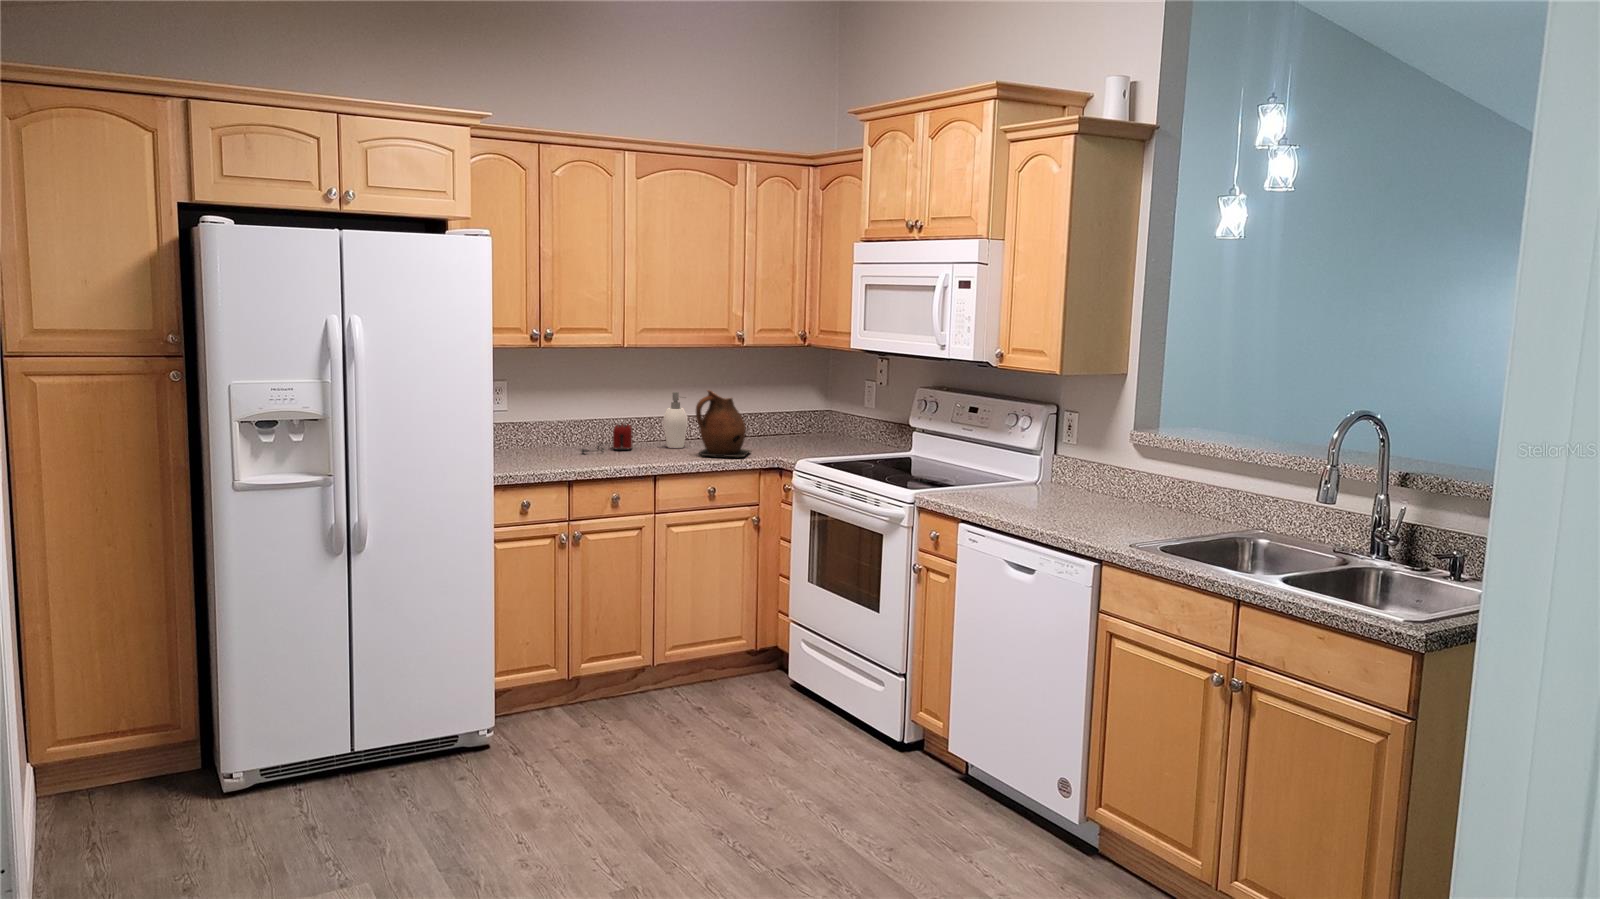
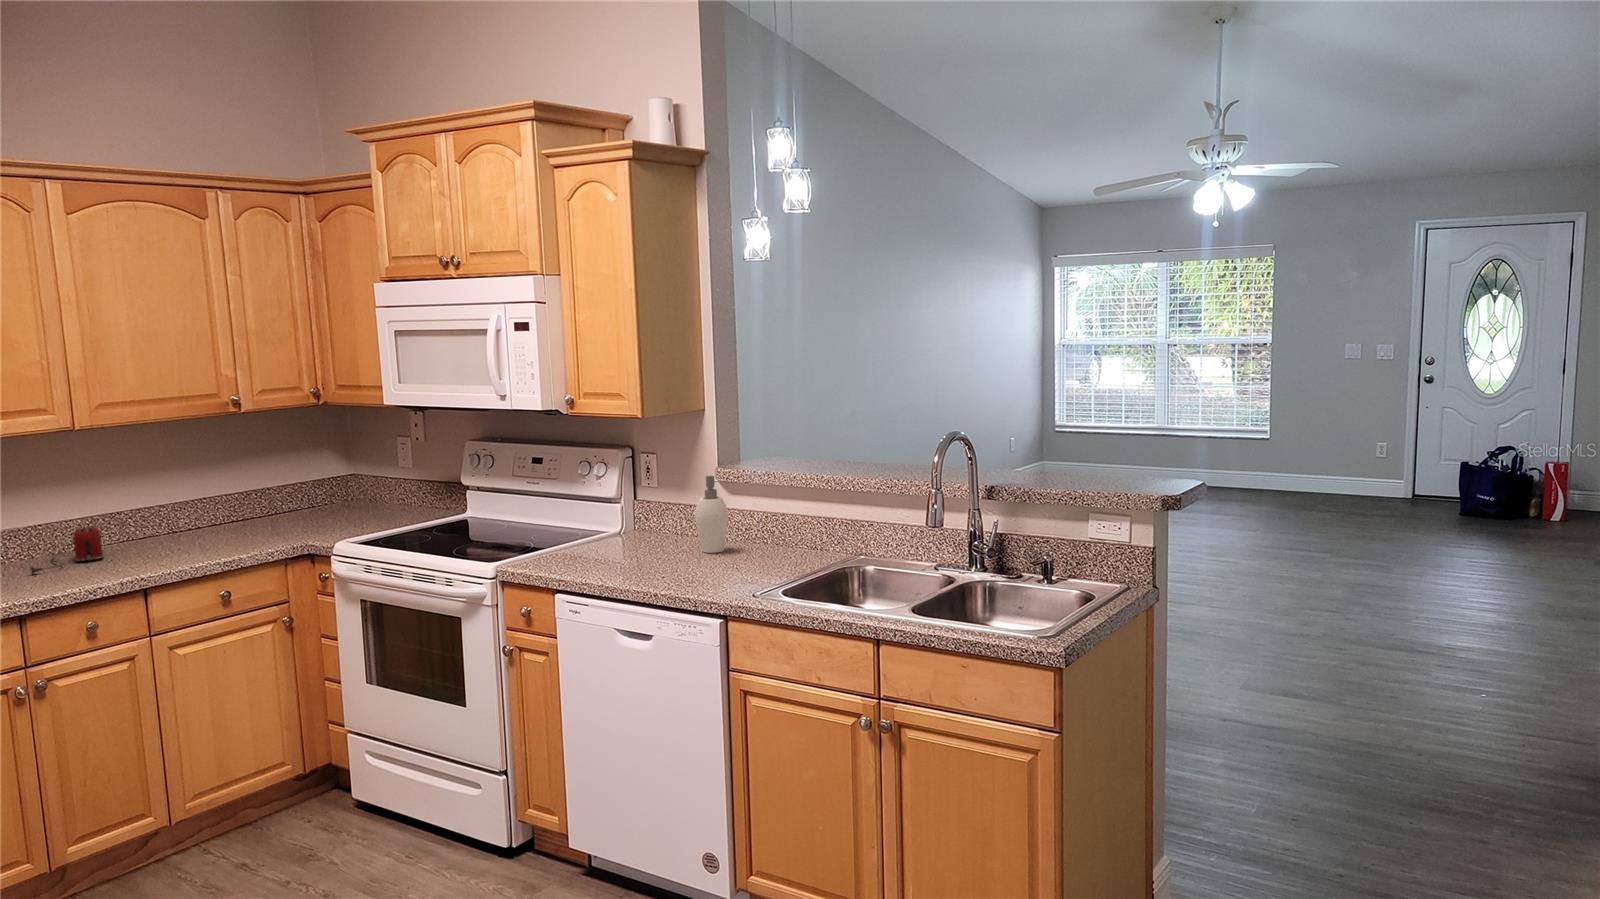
ceramic pitcher: present [696,390,750,457] -> none [190,472,269,553]
soap dispenser: present [663,392,688,448] -> present [695,475,734,553]

